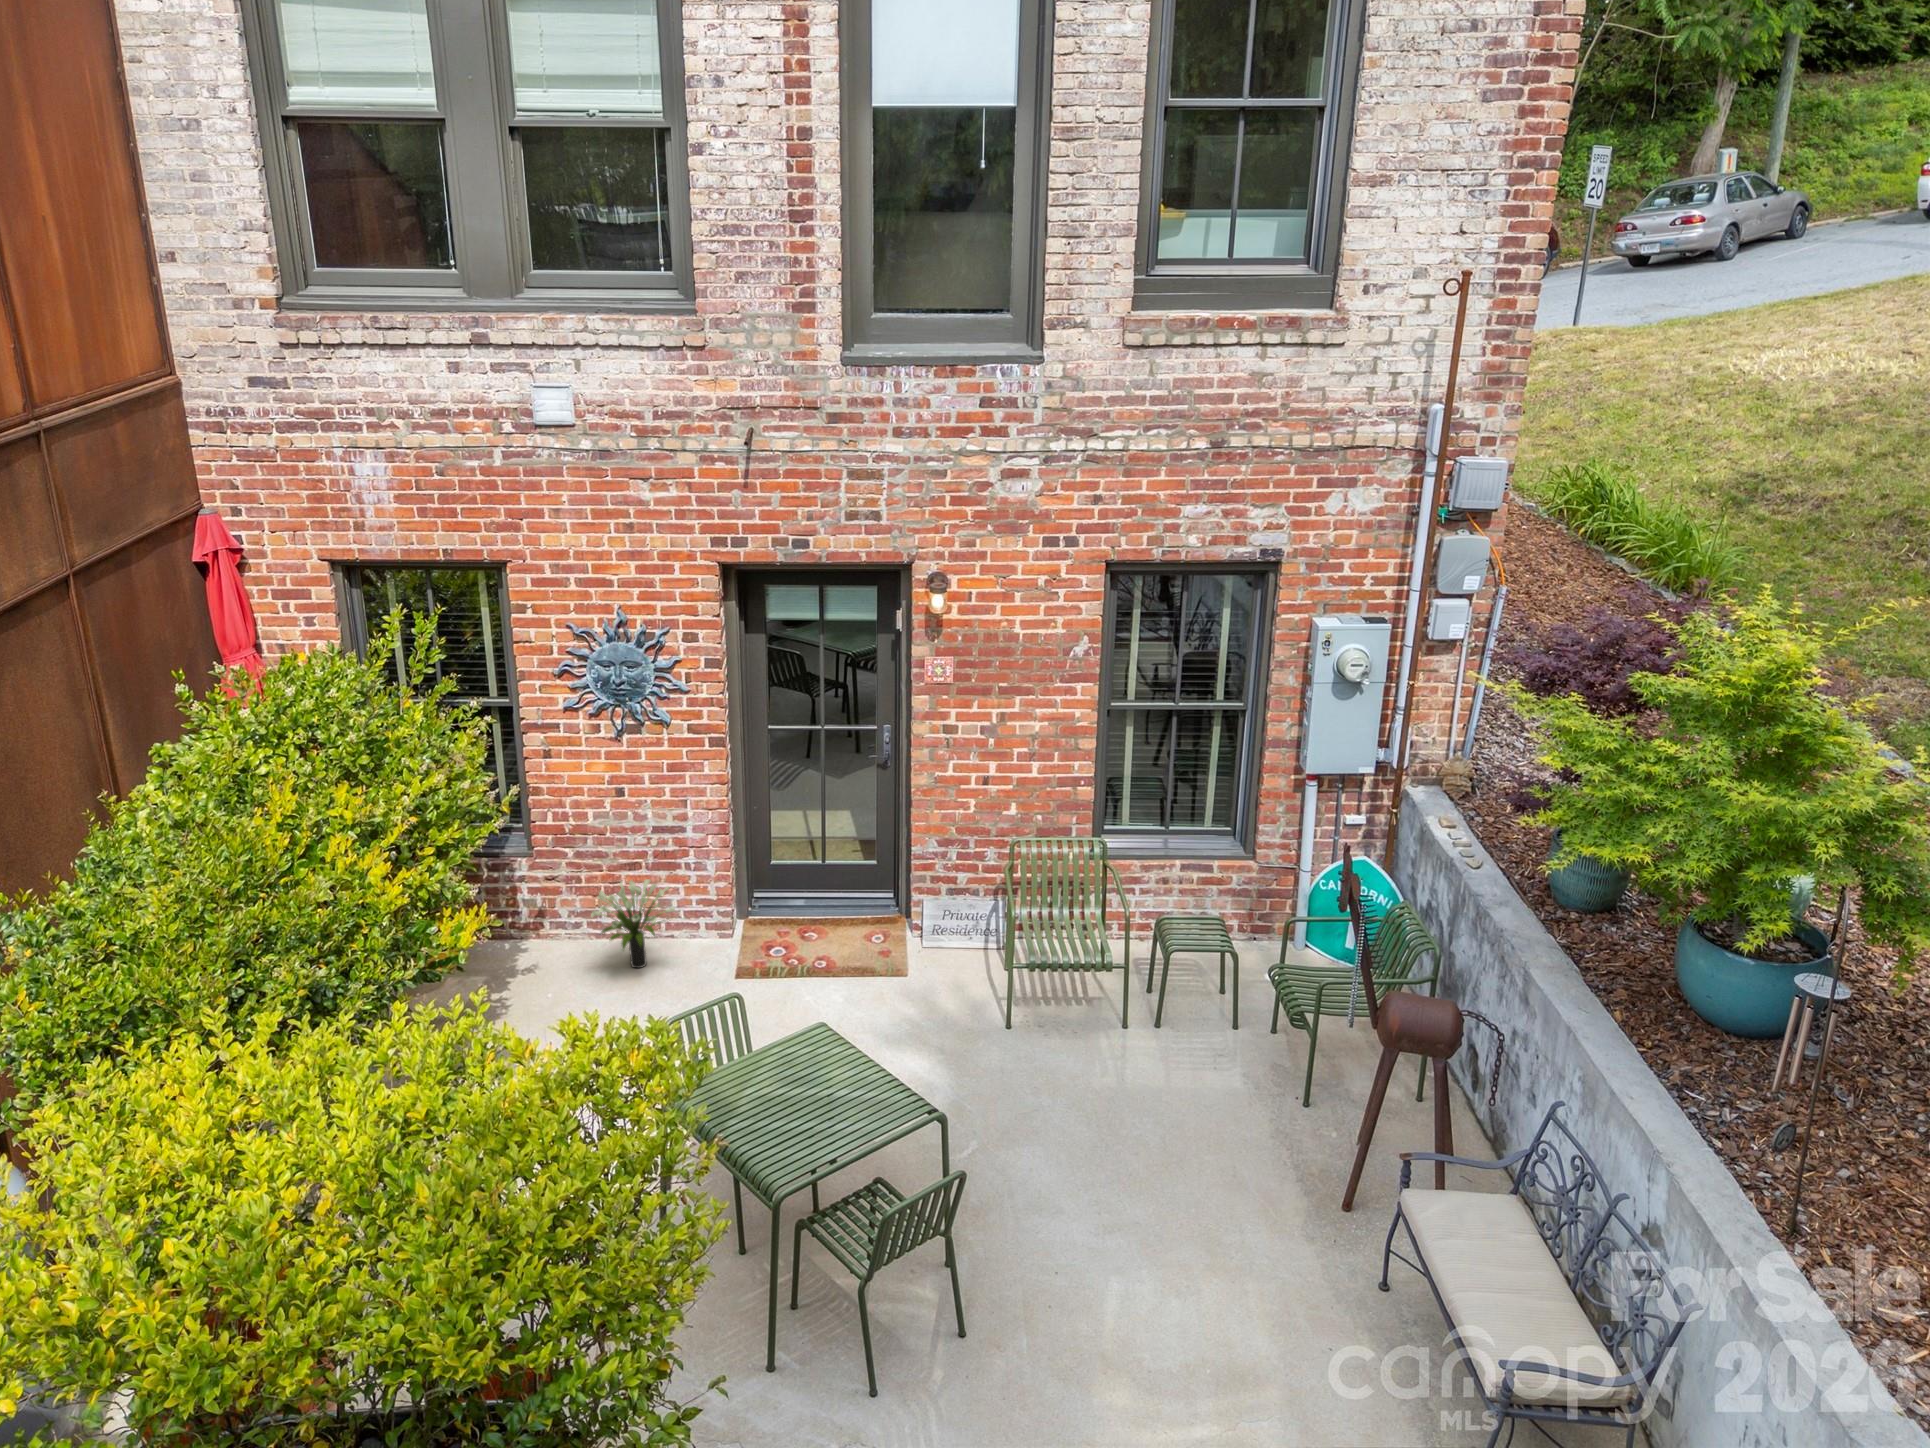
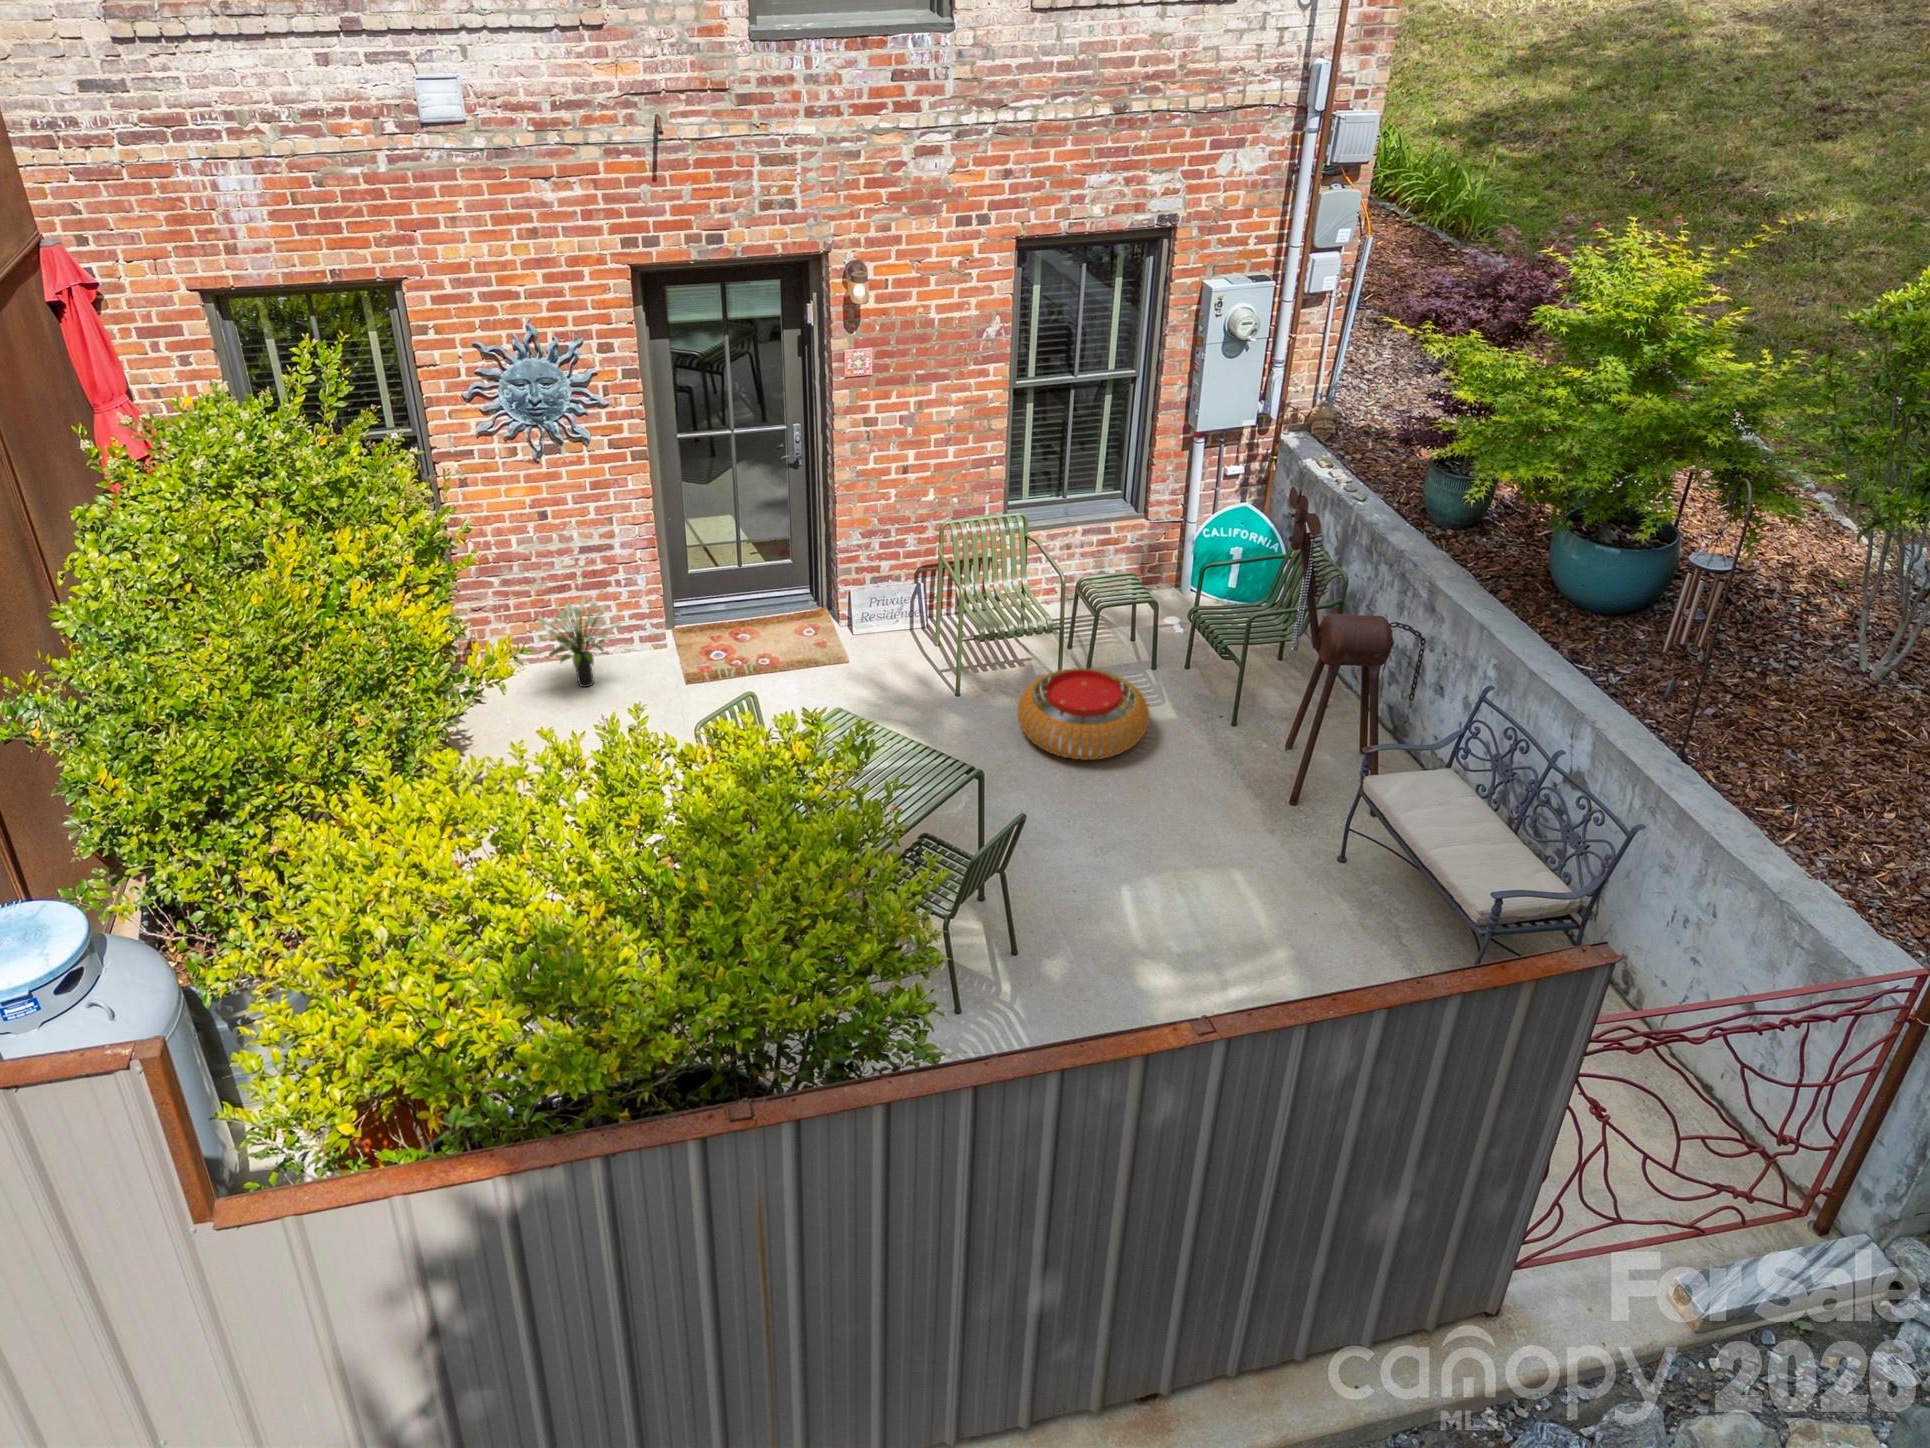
pouf: none [1055,1015,1202,1124] -> present [1017,668,1149,760]

